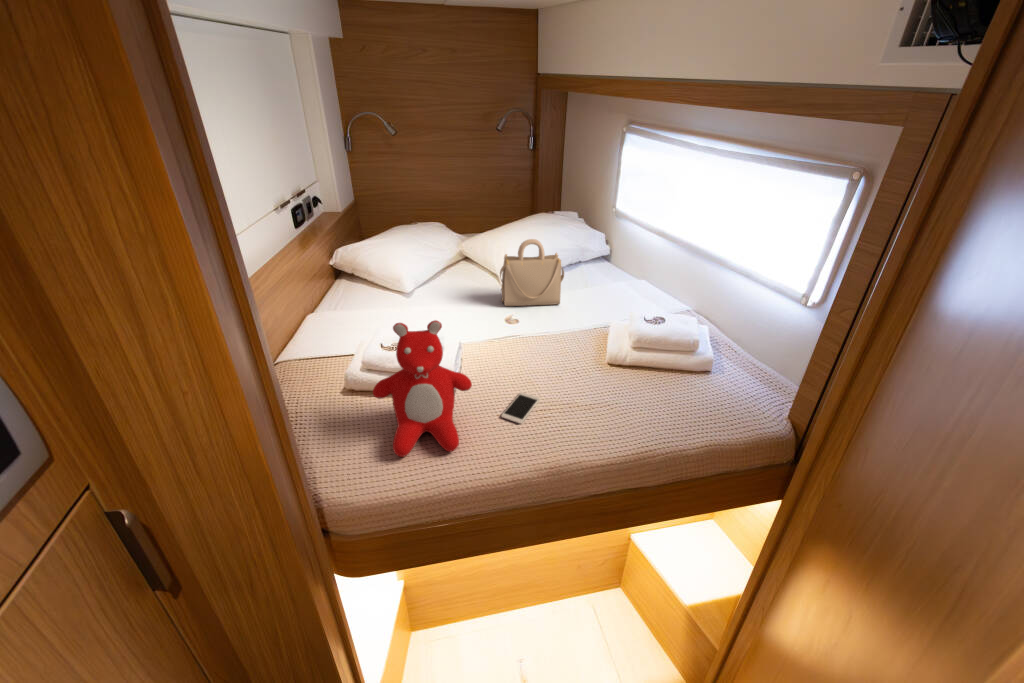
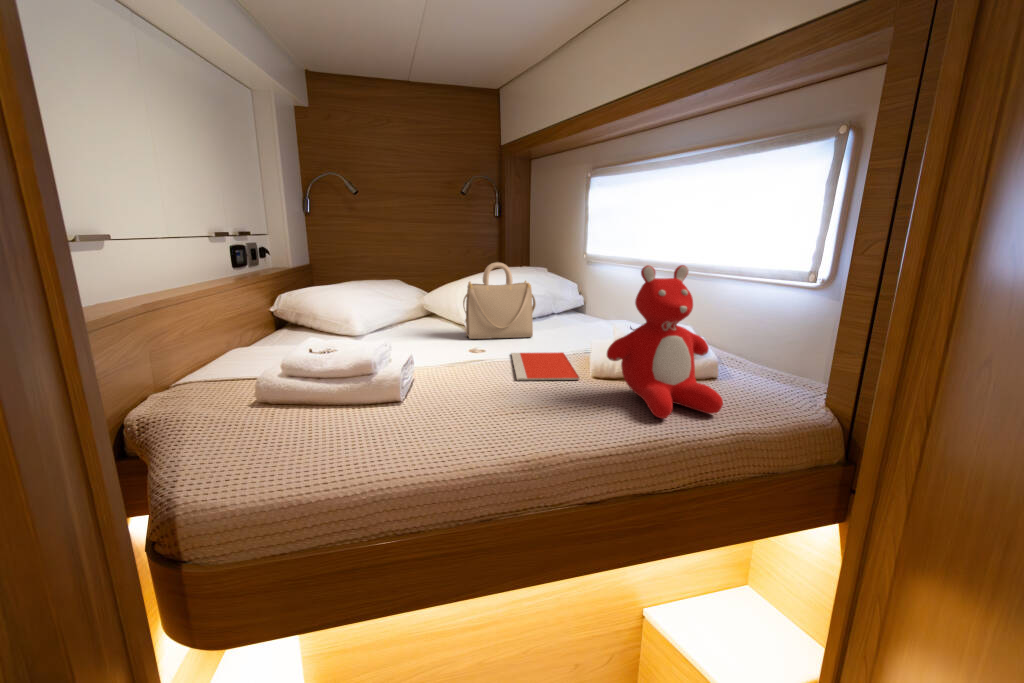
teddy bear: present [373,320,472,457] -> present [607,265,723,418]
notebook: none [541,330,595,372] -> present [511,352,580,380]
smartphone: present [501,392,540,423] -> none [461,396,512,420]

